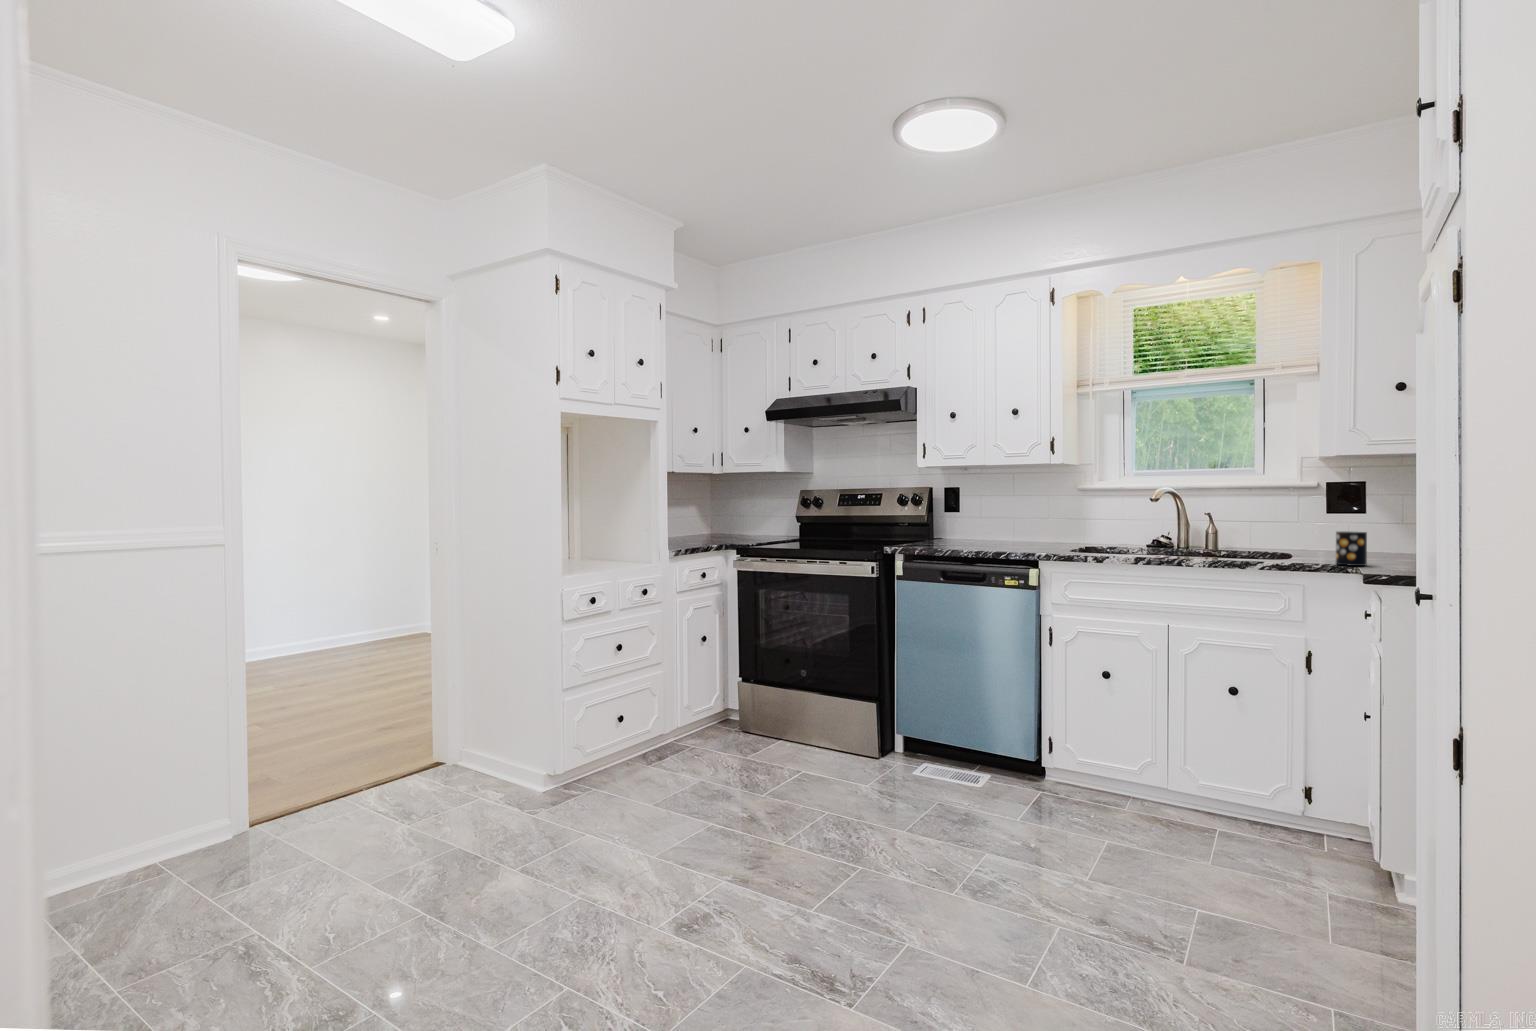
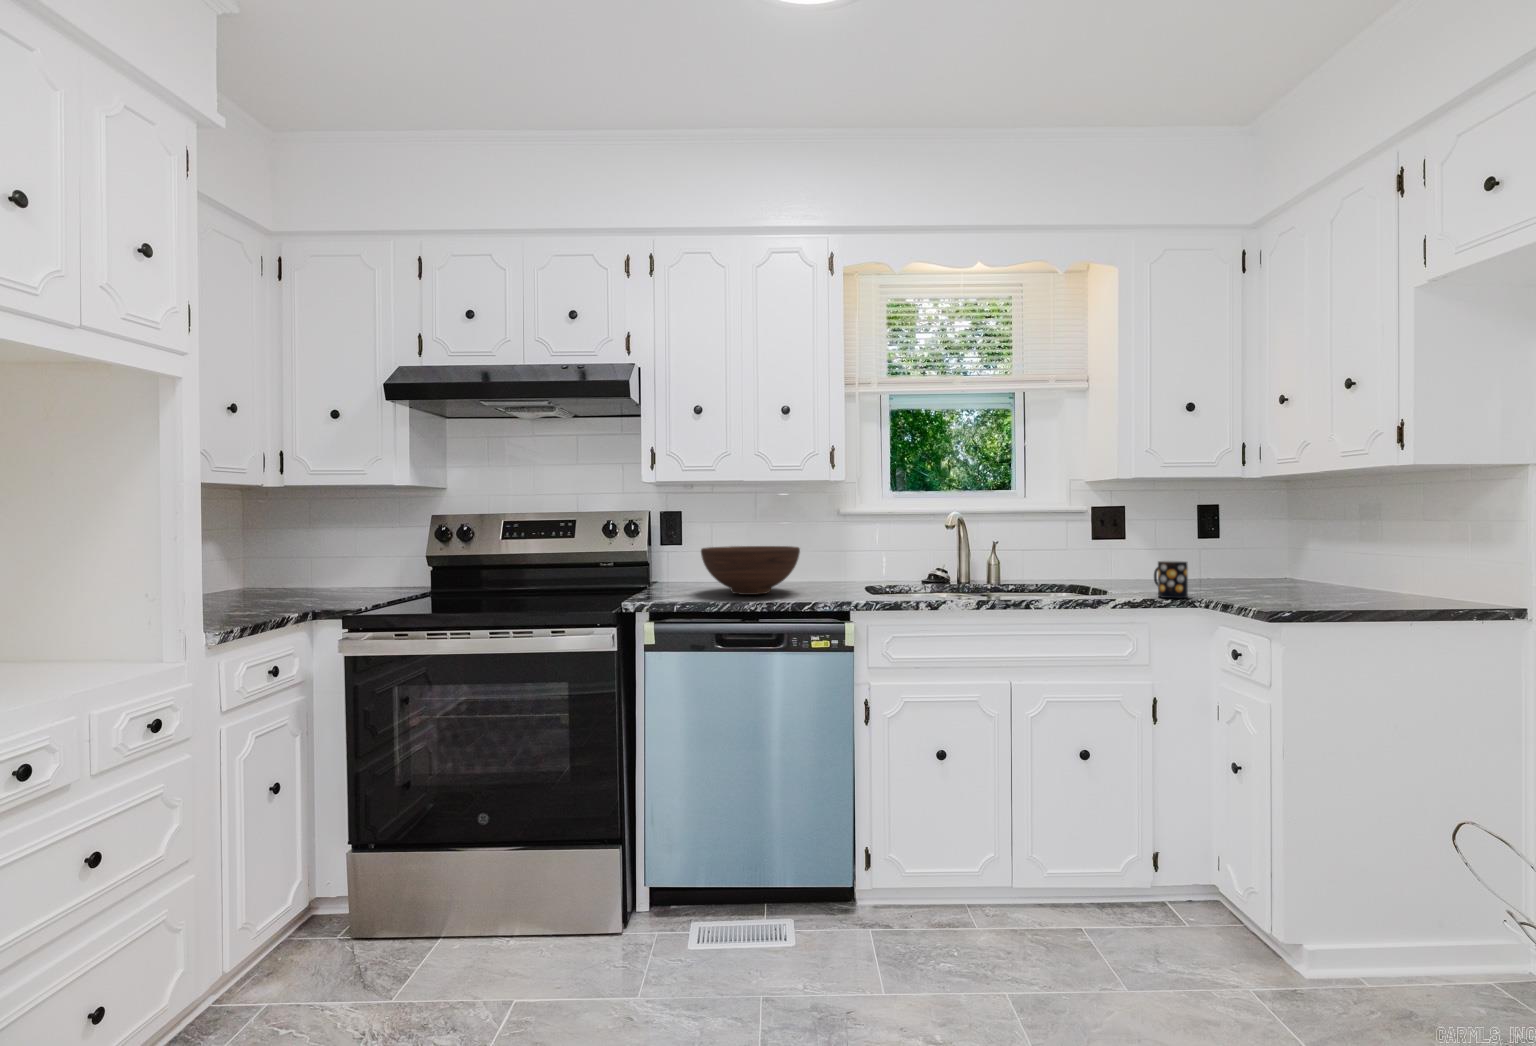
fruit bowl: none [954,513,1029,548] -> present [701,546,800,595]

